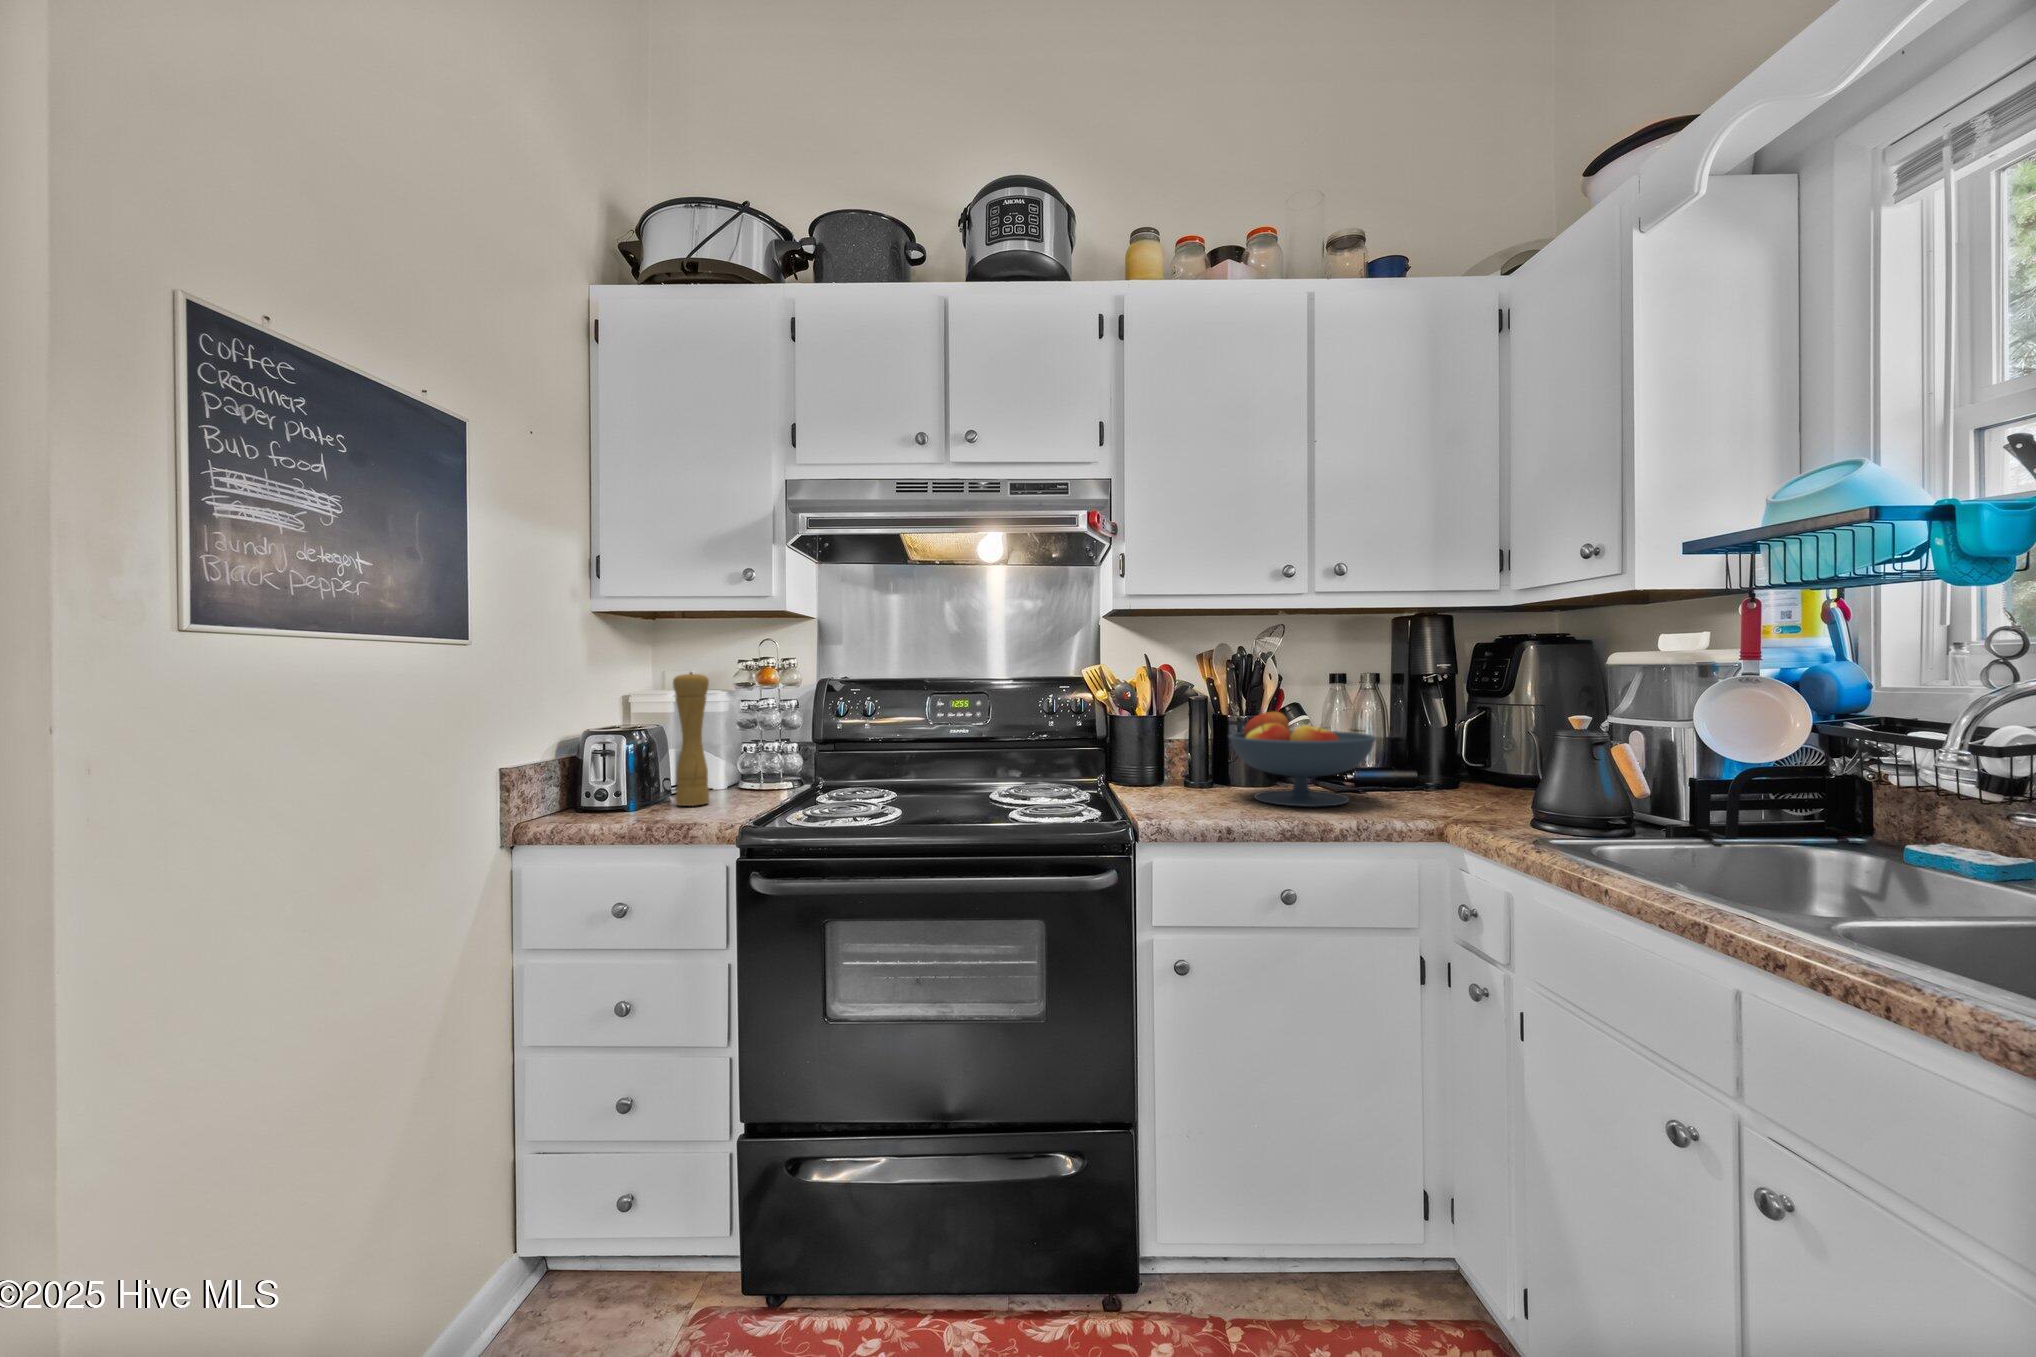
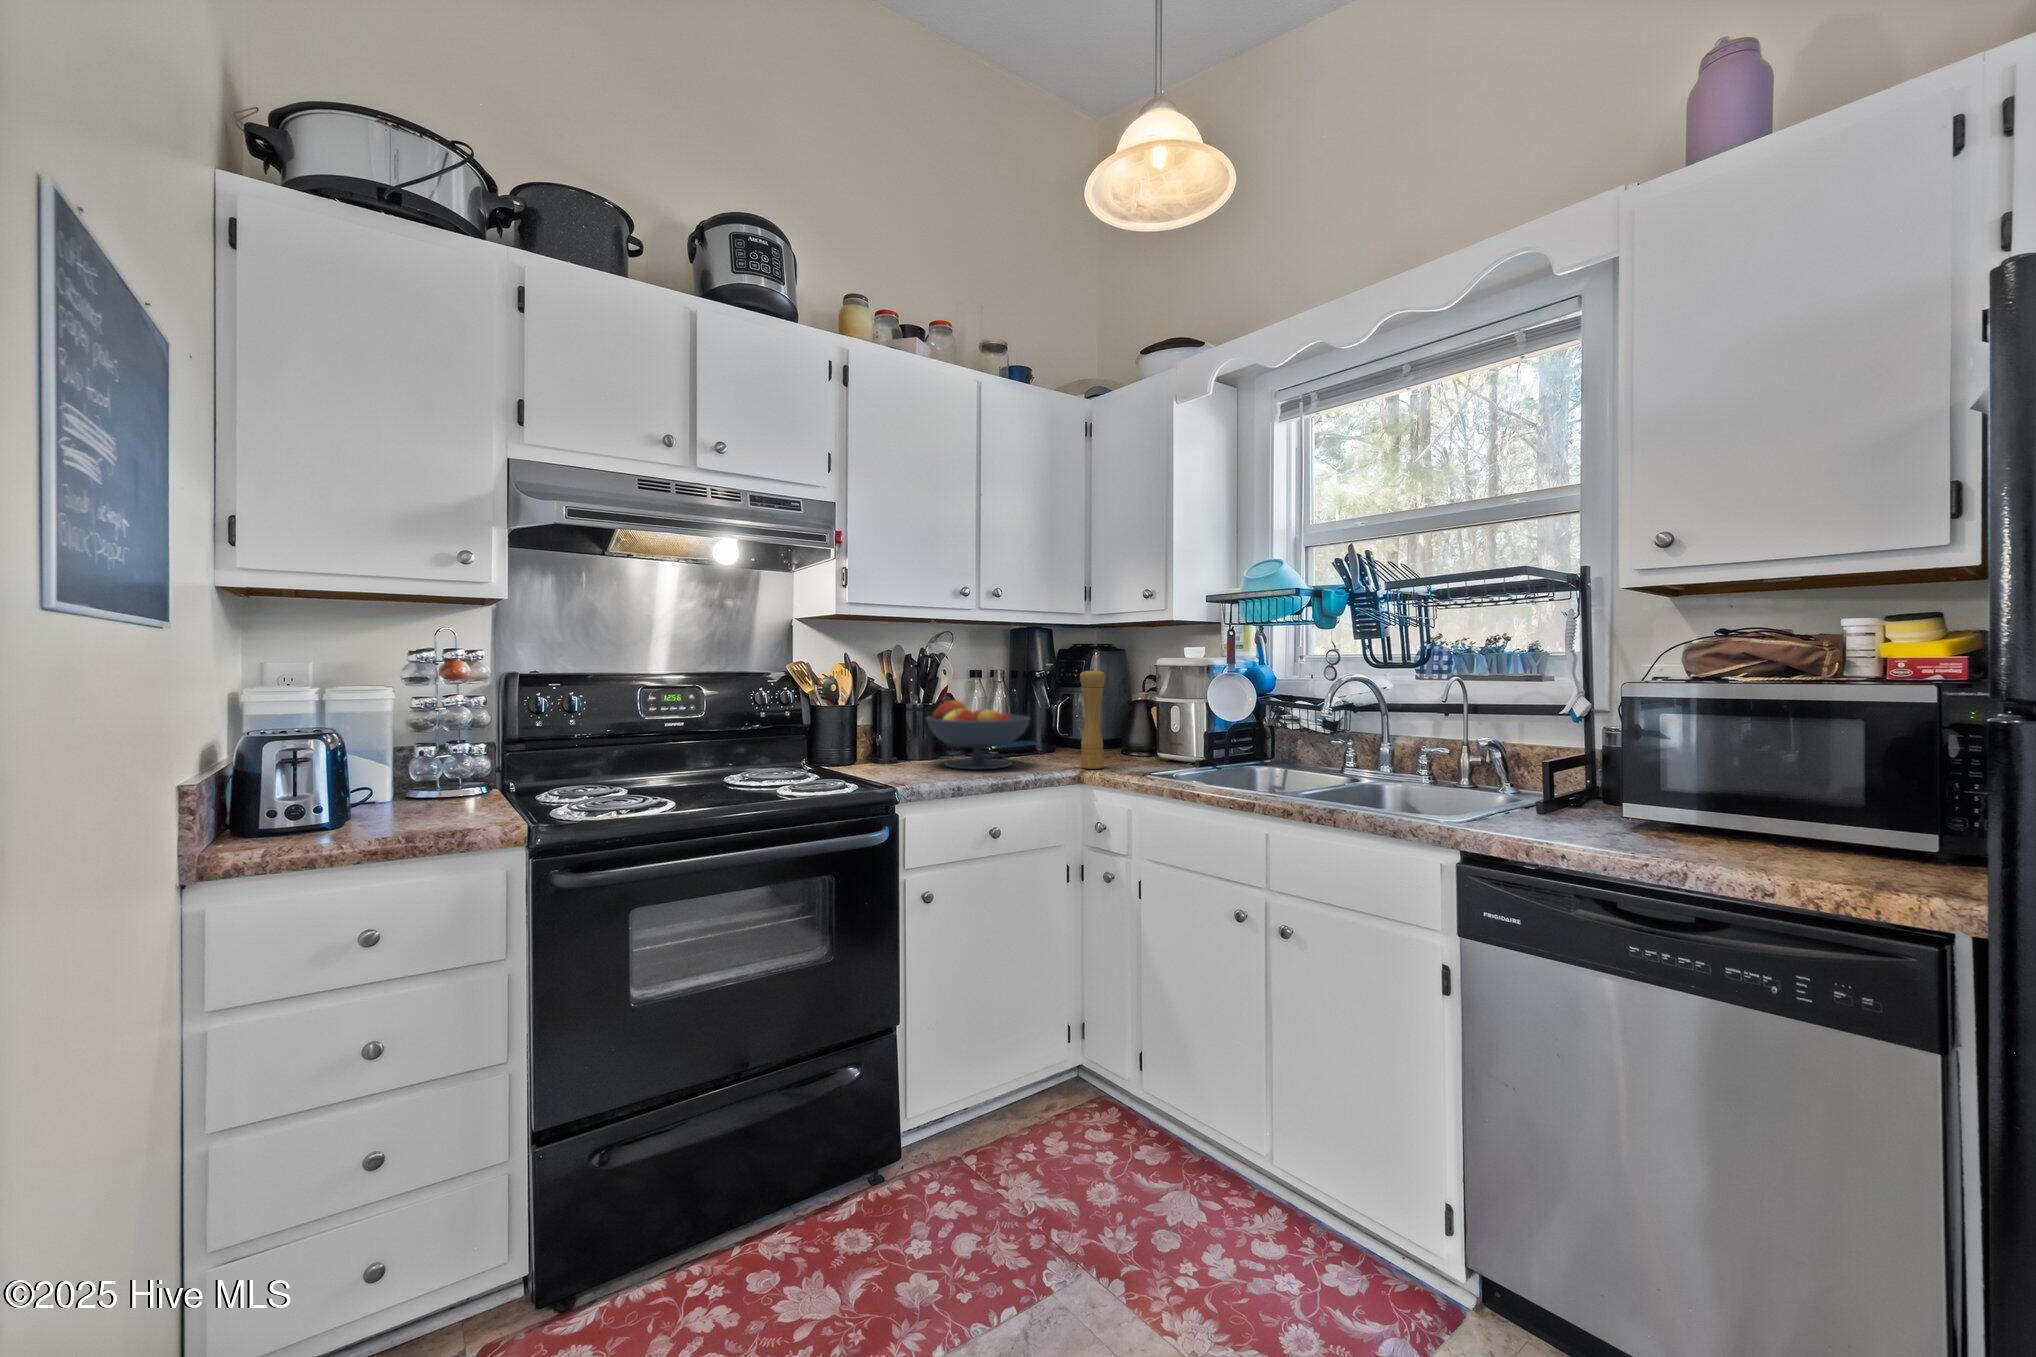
pepper mill: present [673,672,709,806] -> present [1080,669,1105,769]

